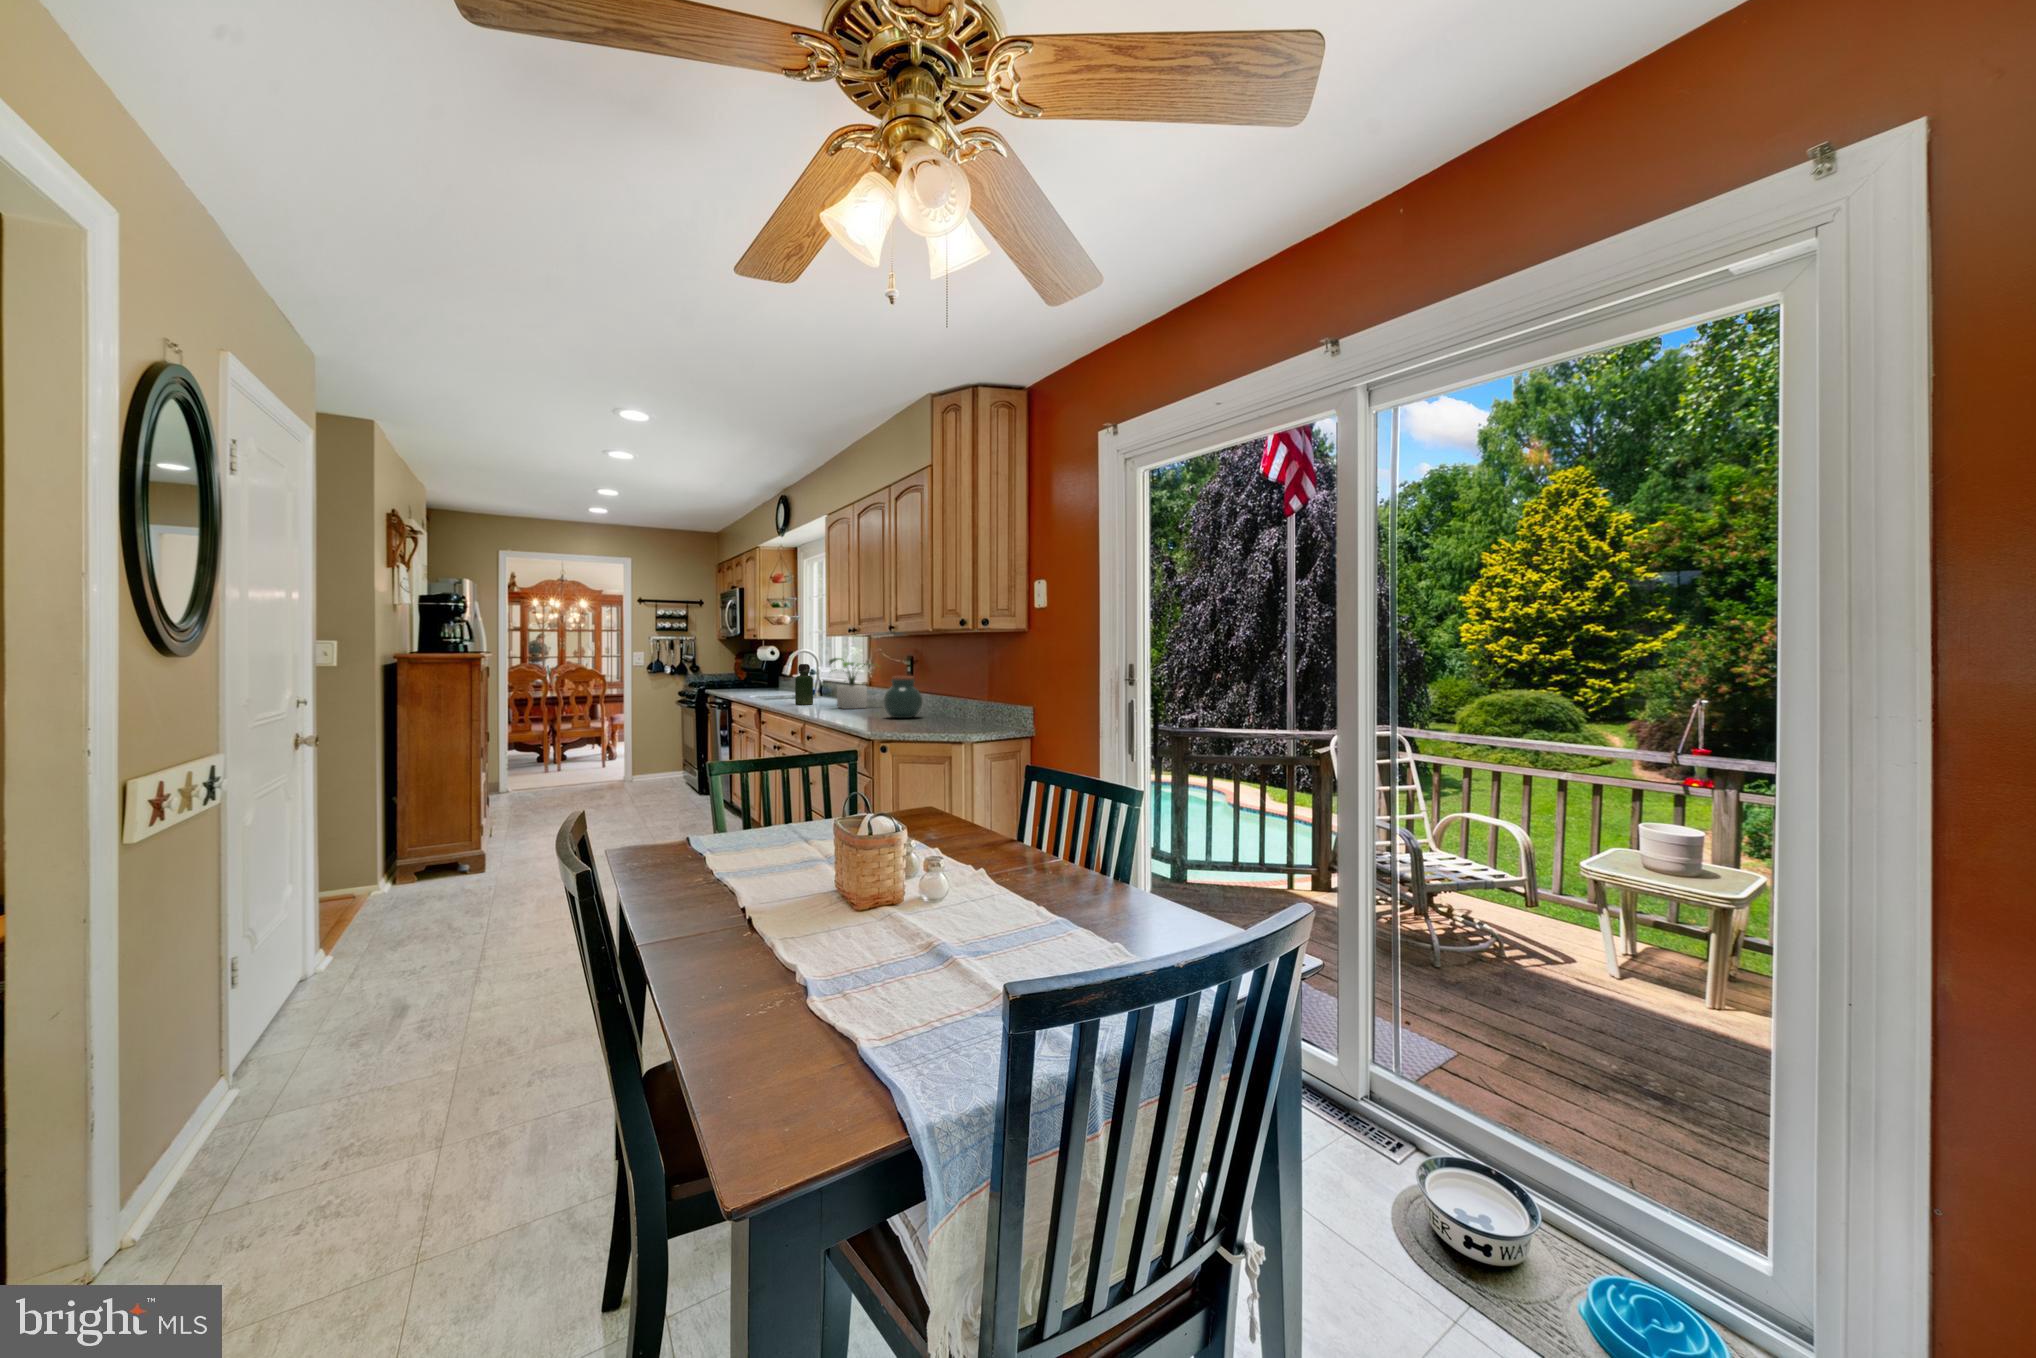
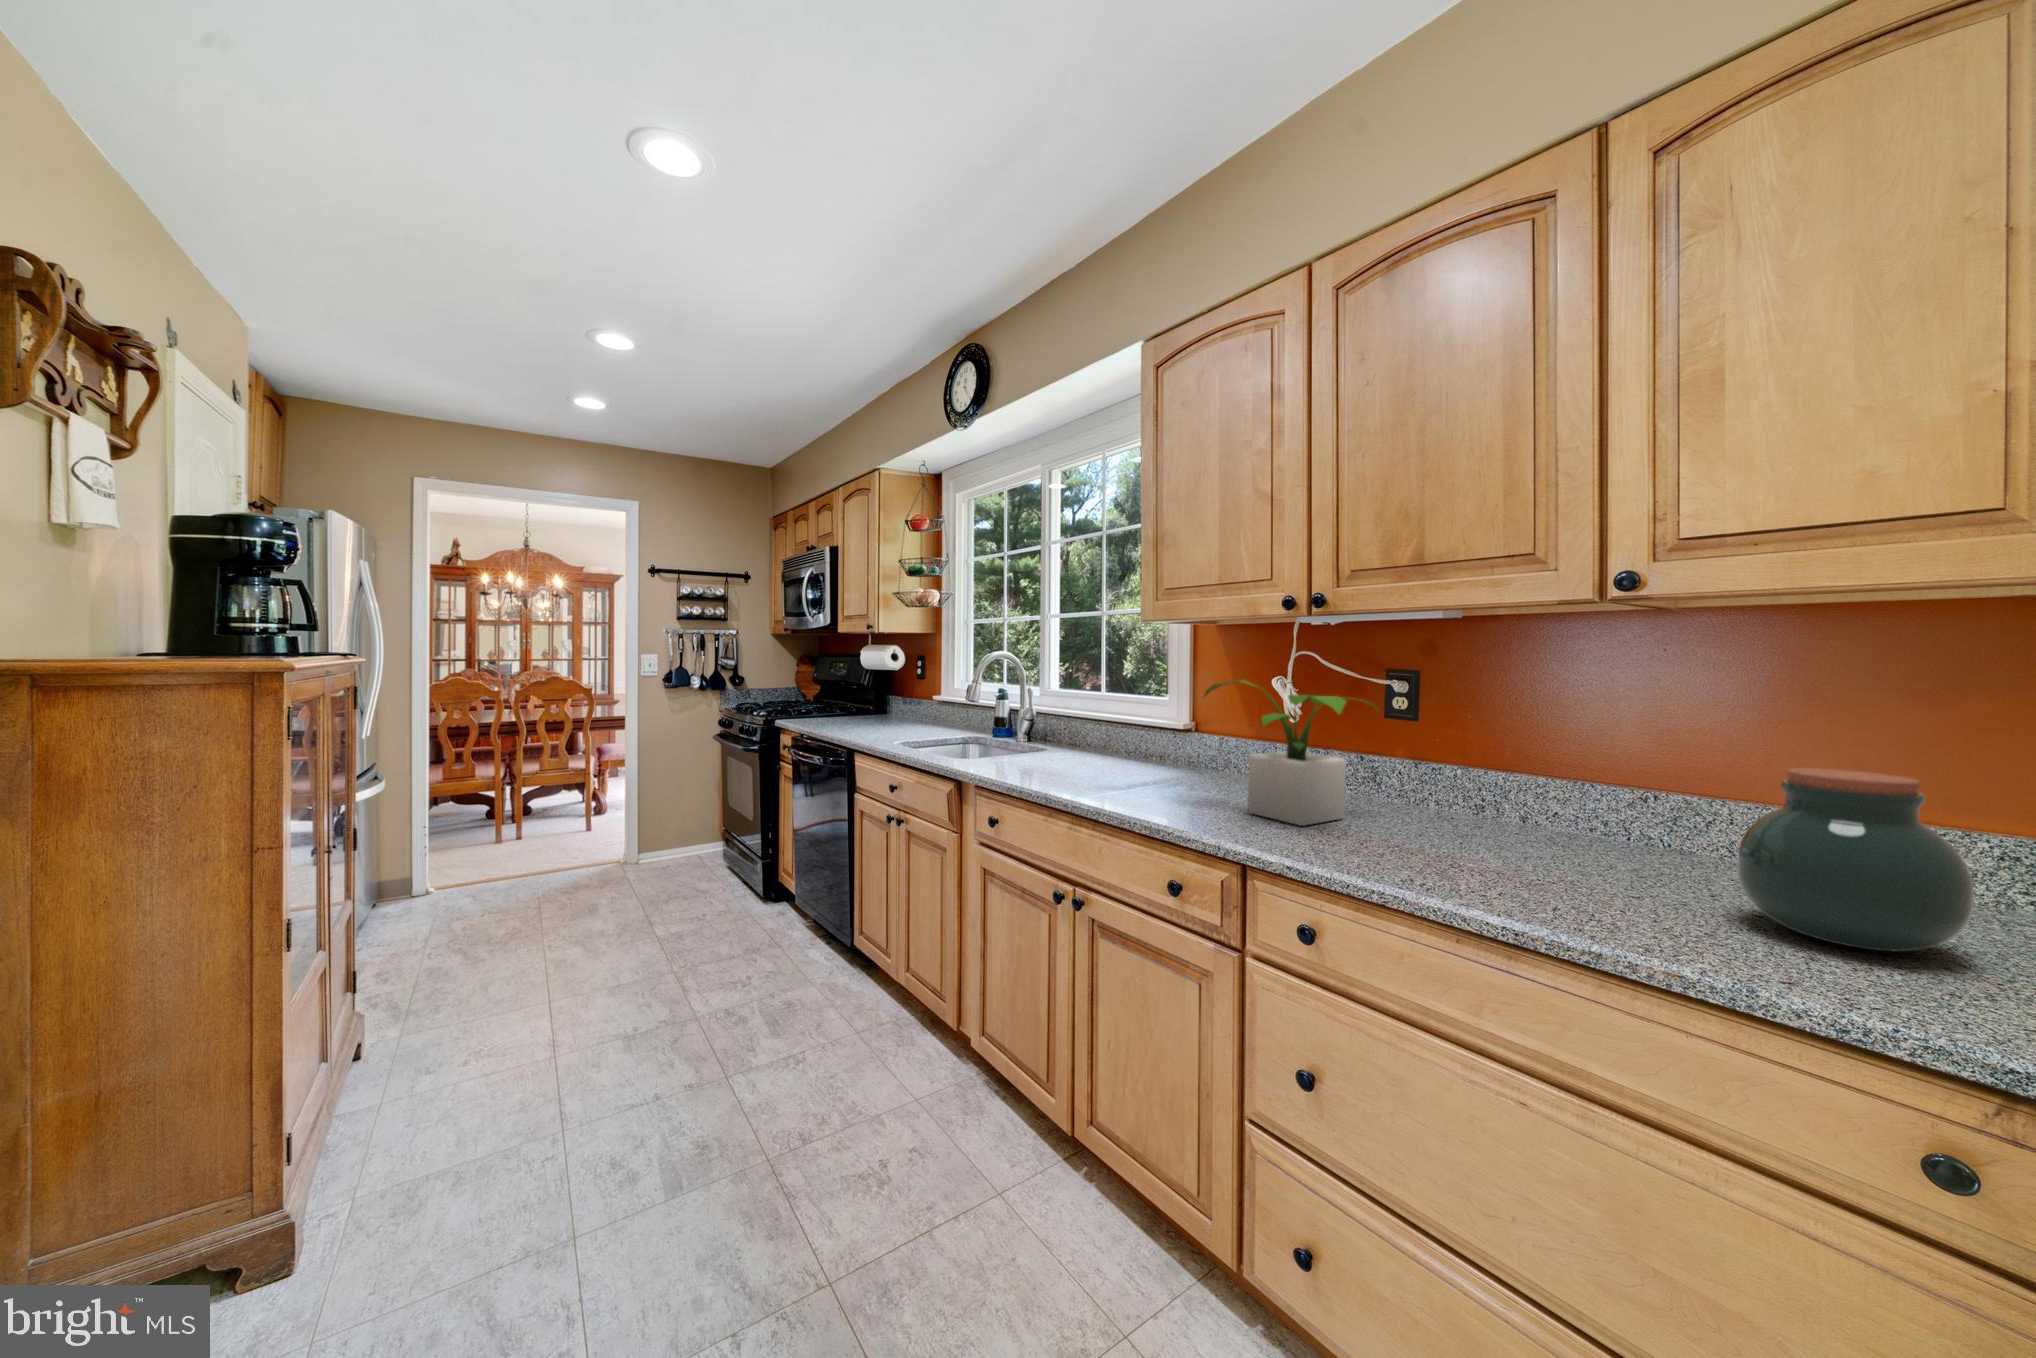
bottle: present [795,664,813,705] -> none [1083,691,1124,793]

